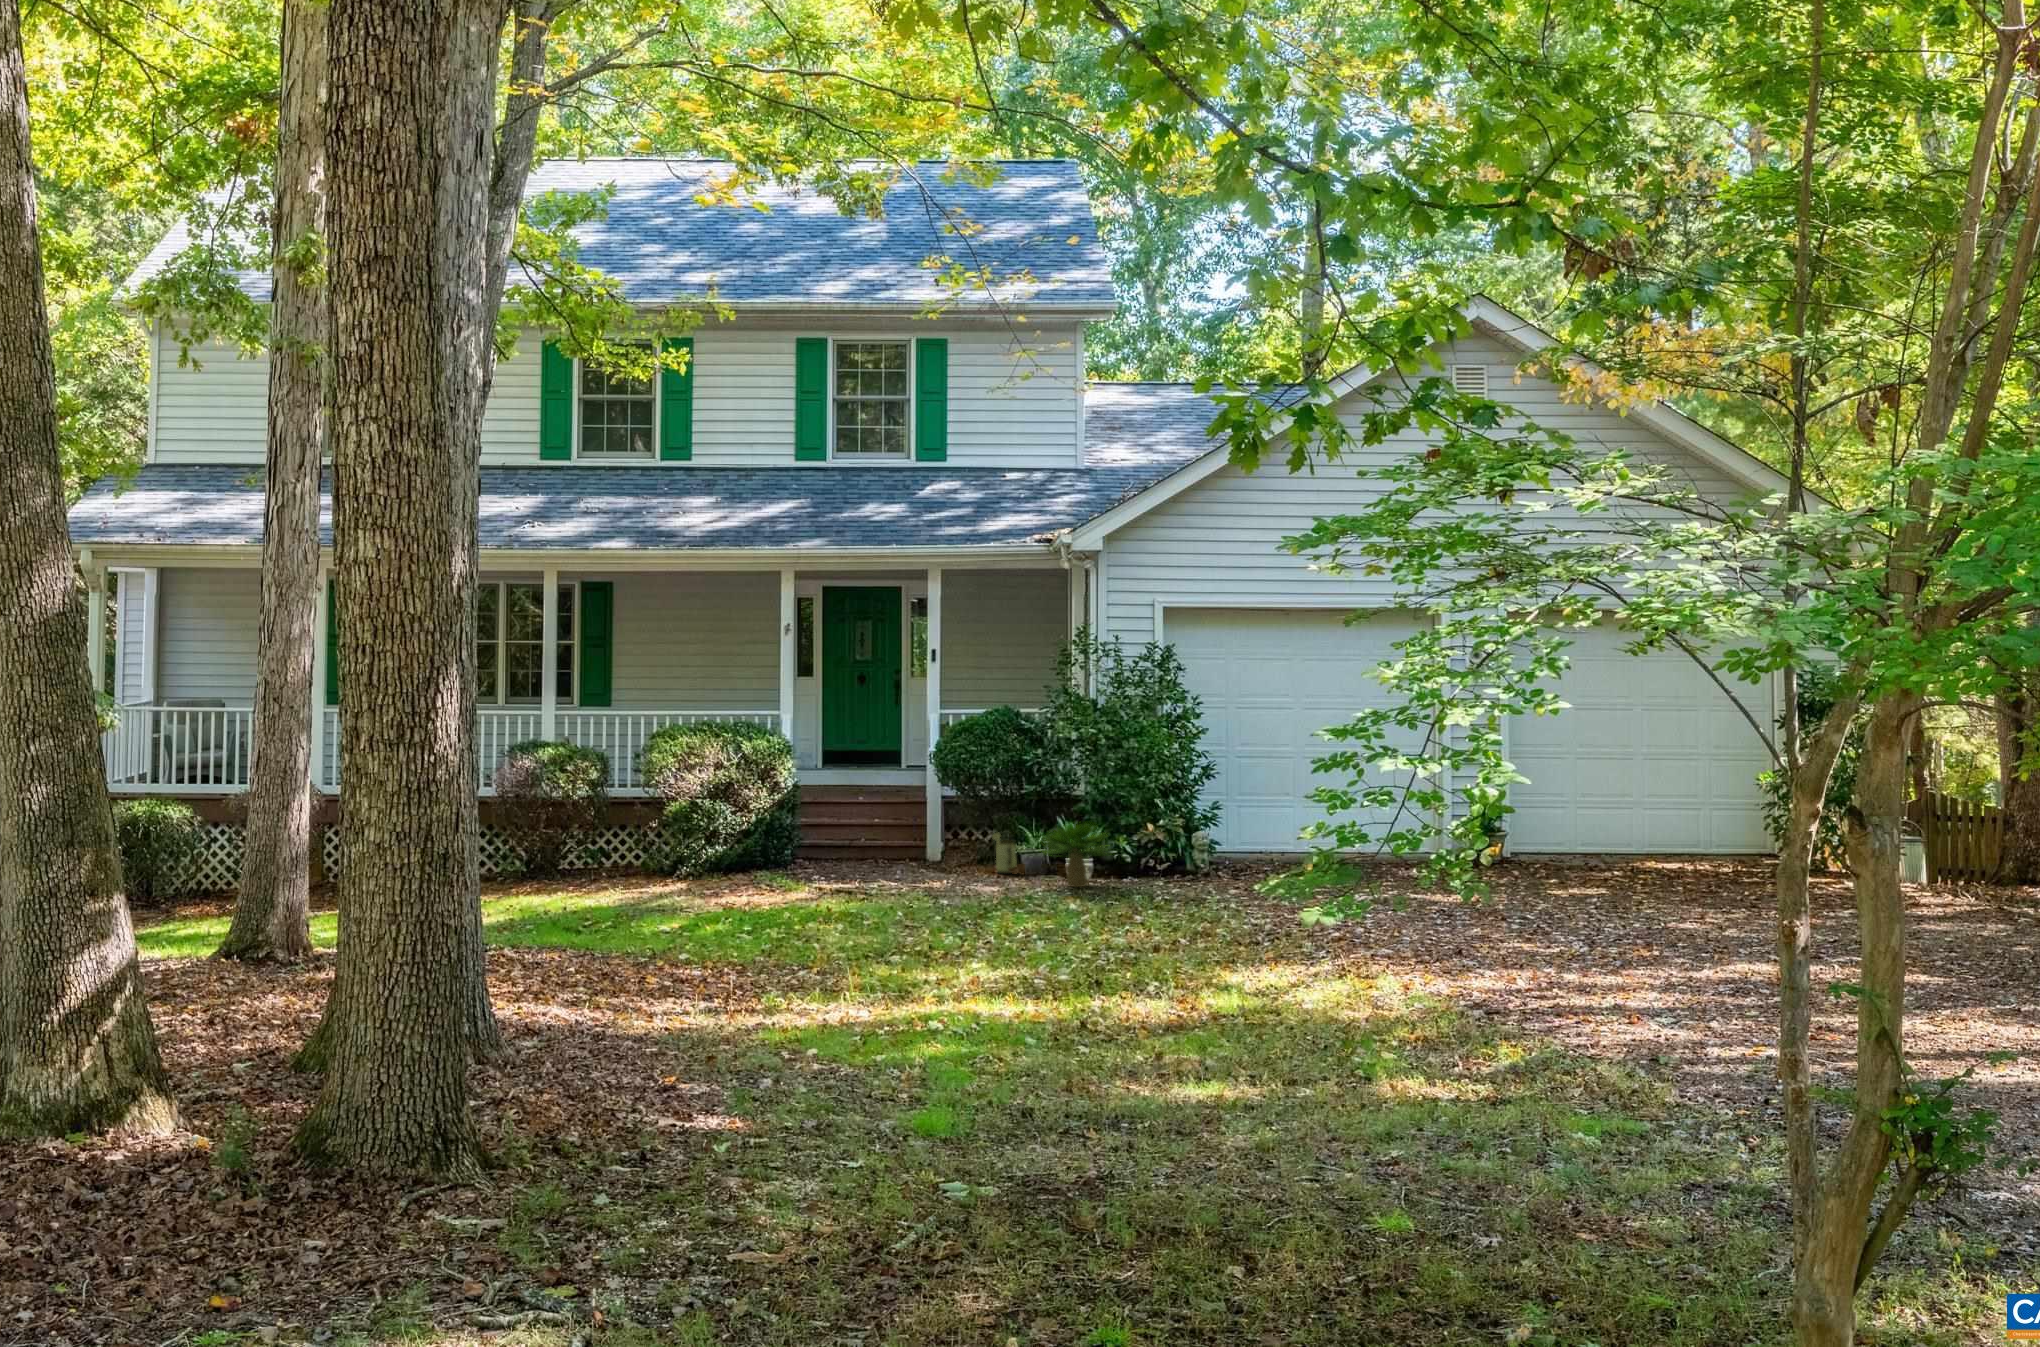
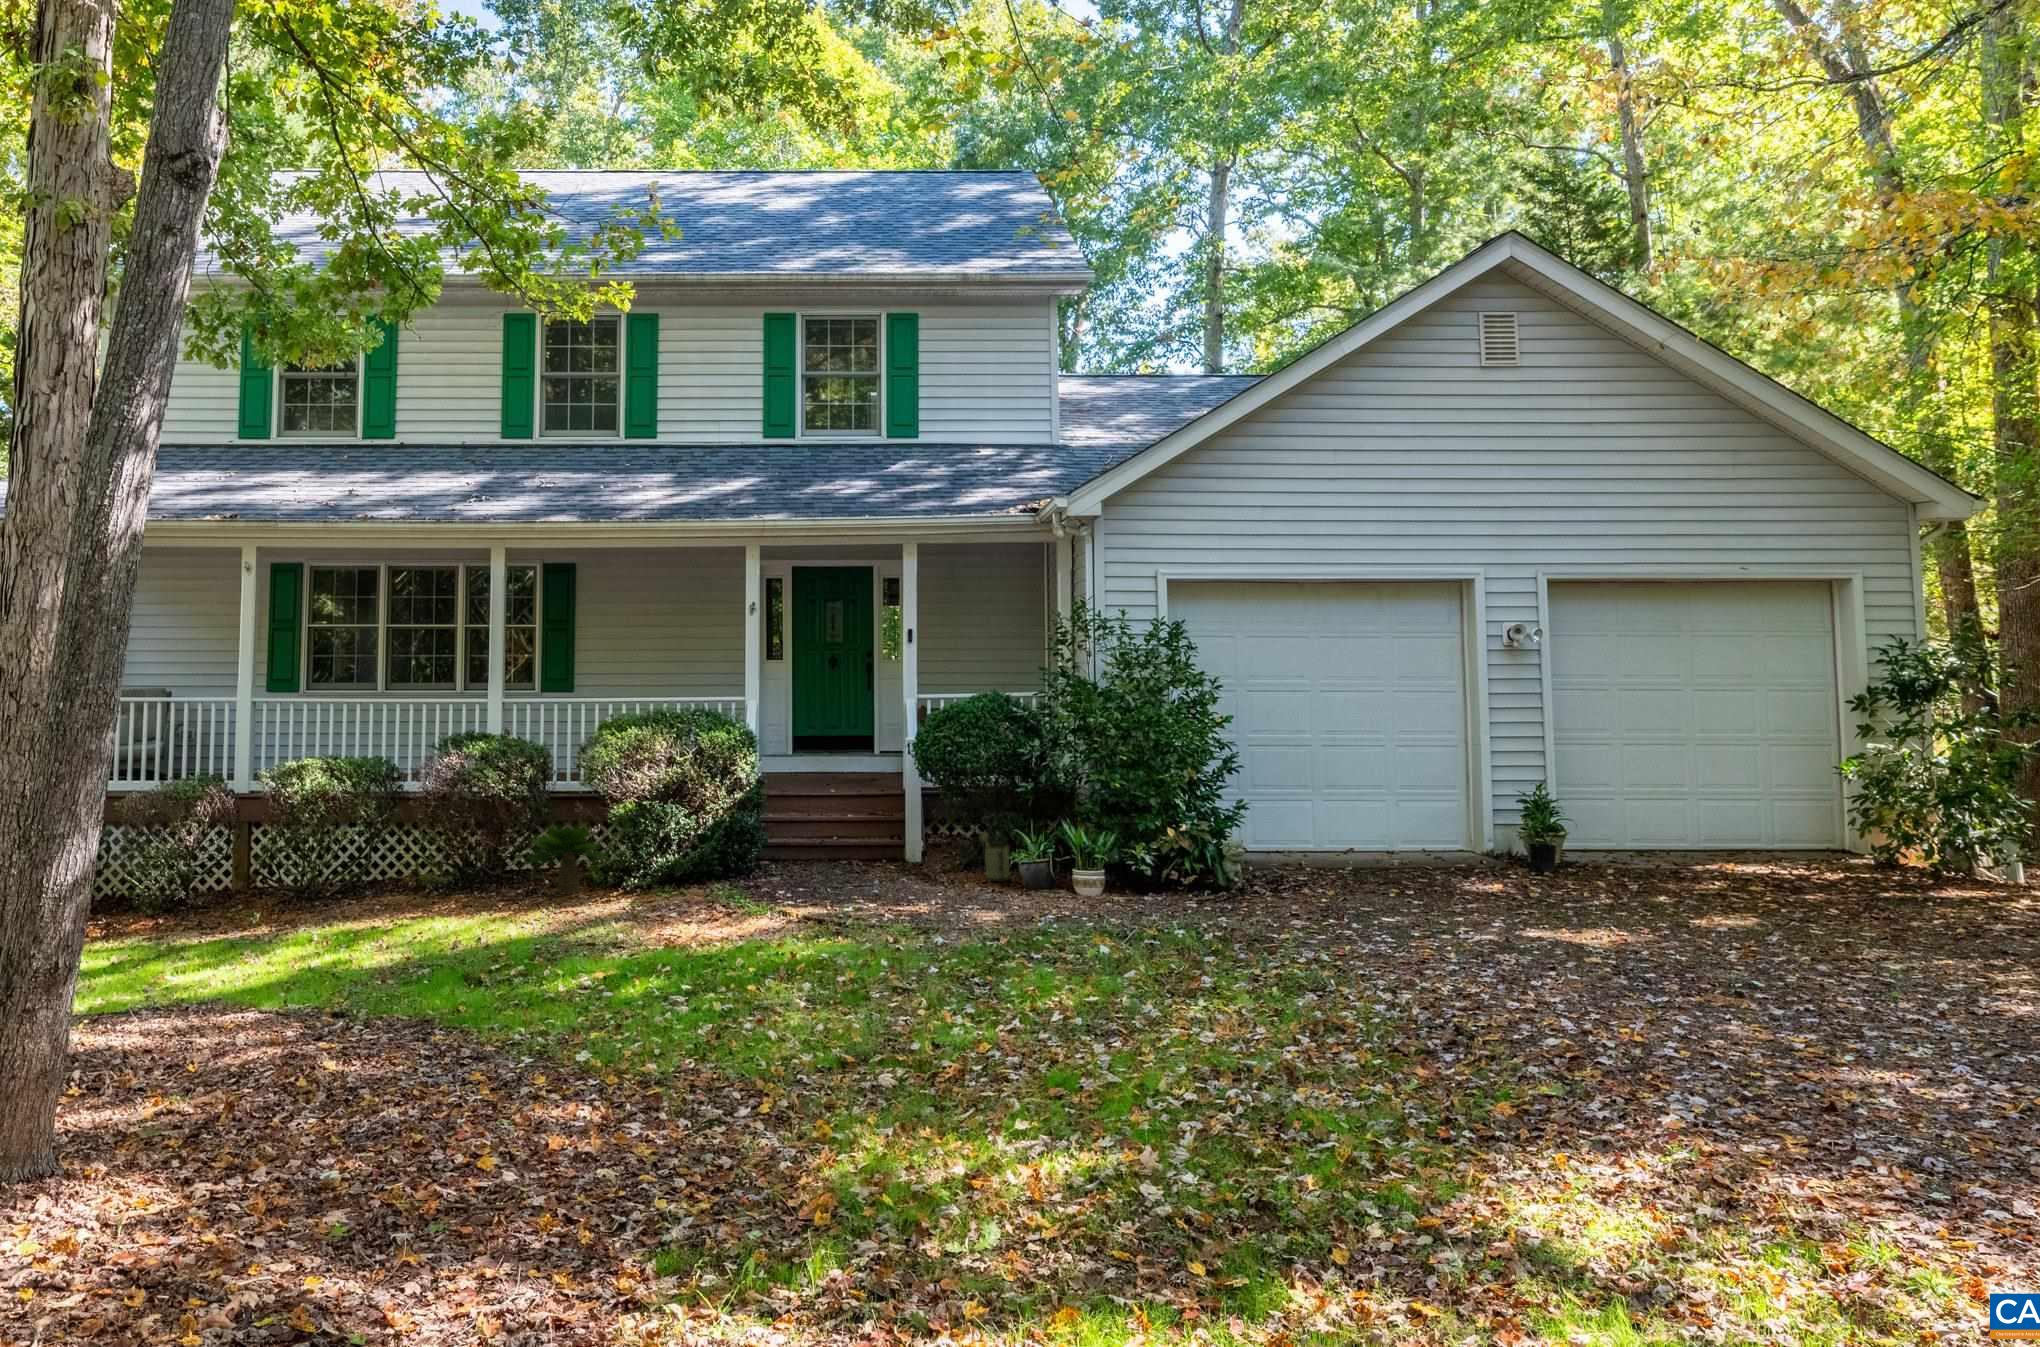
potted plant: present [1042,823,1109,887] -> present [530,825,606,895]

